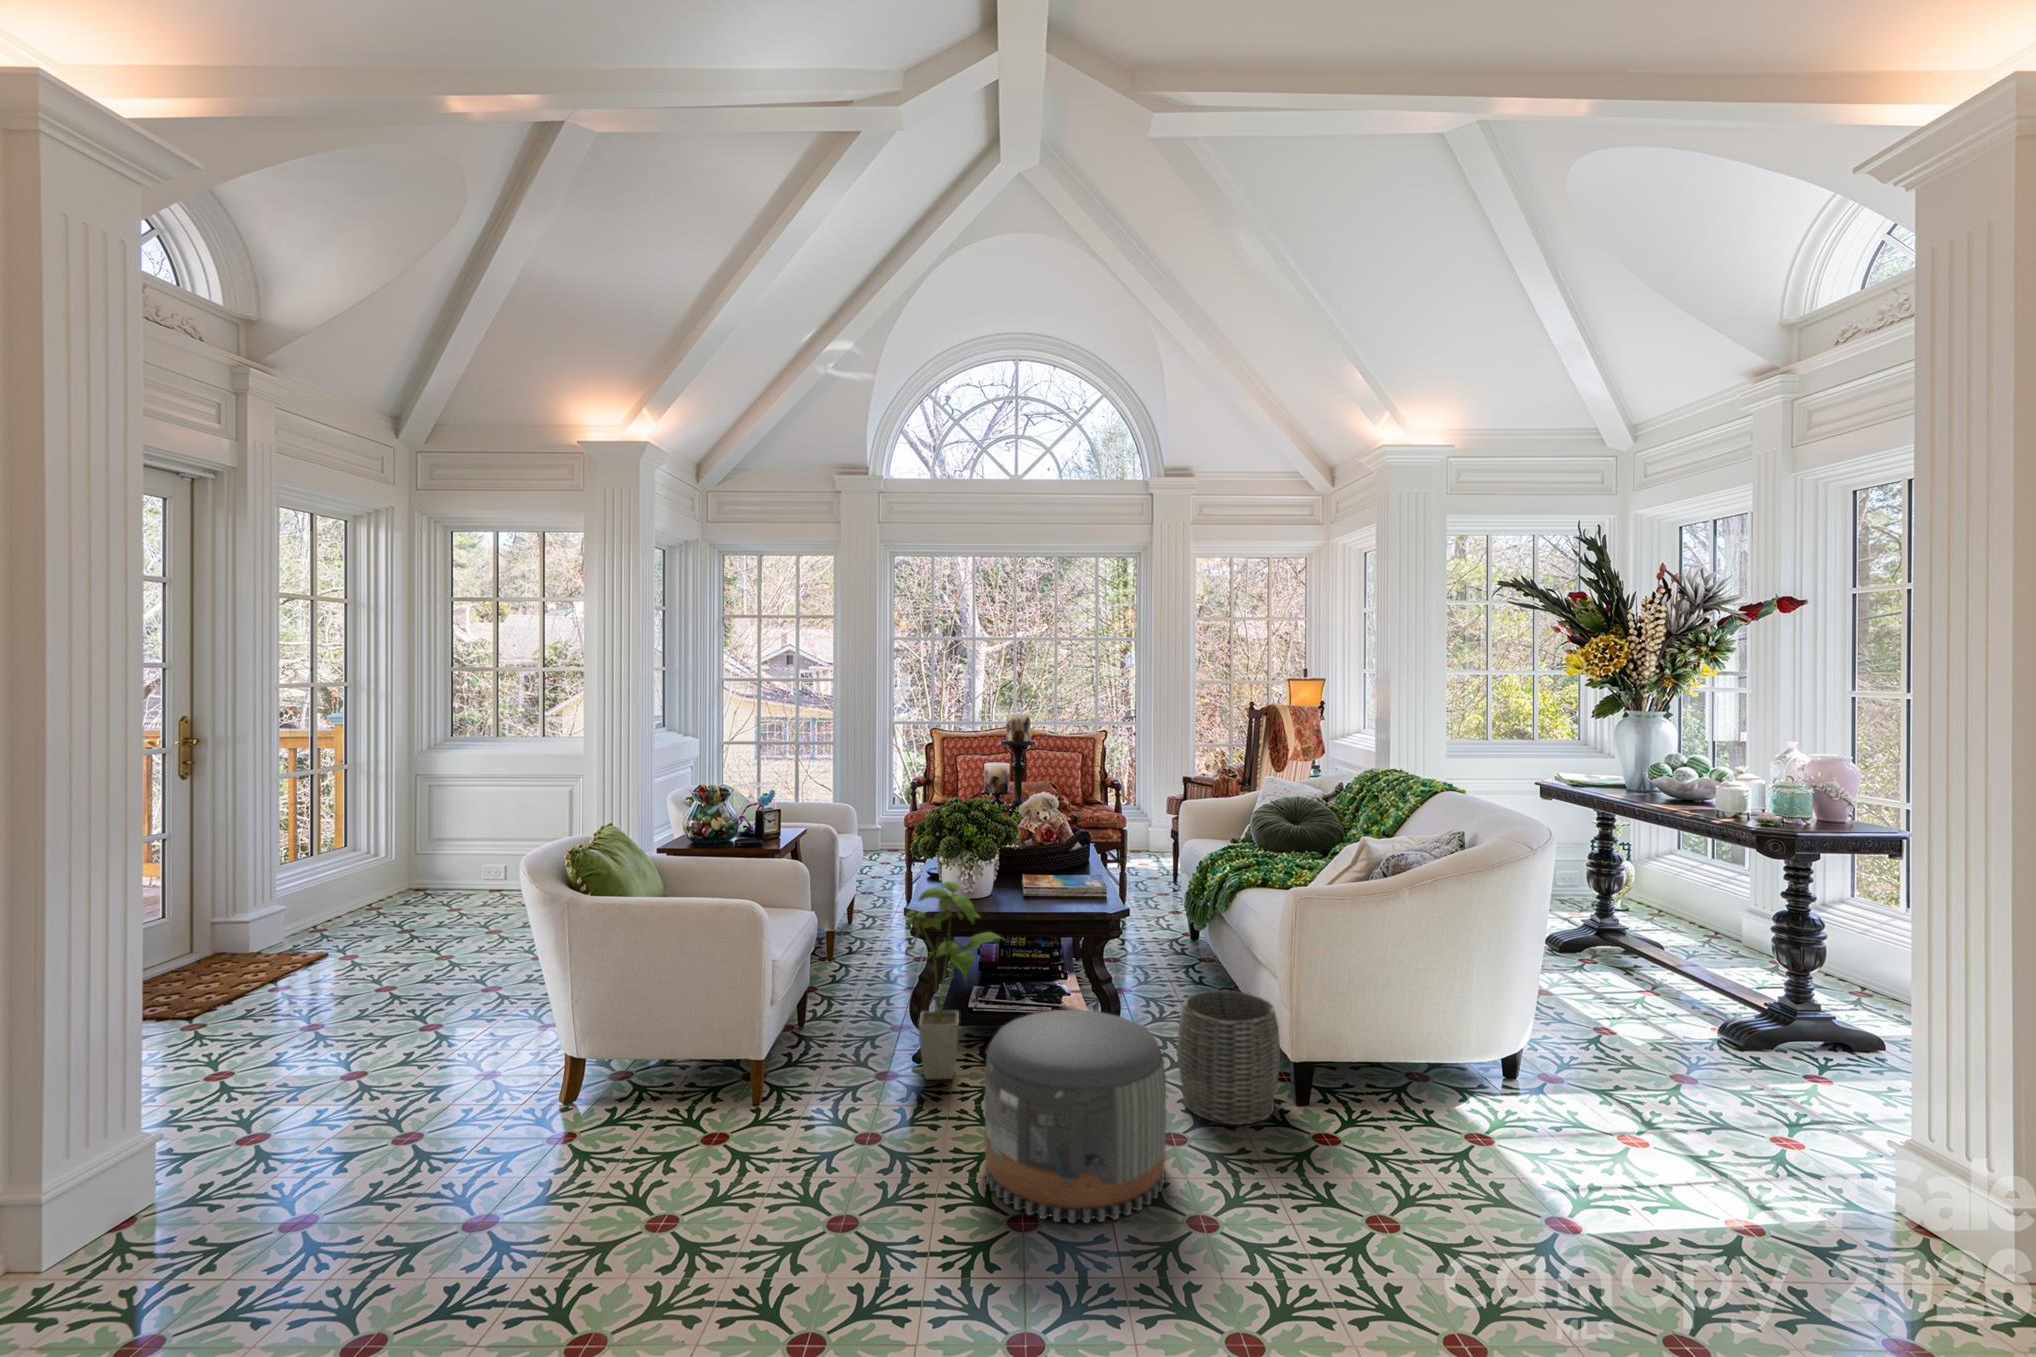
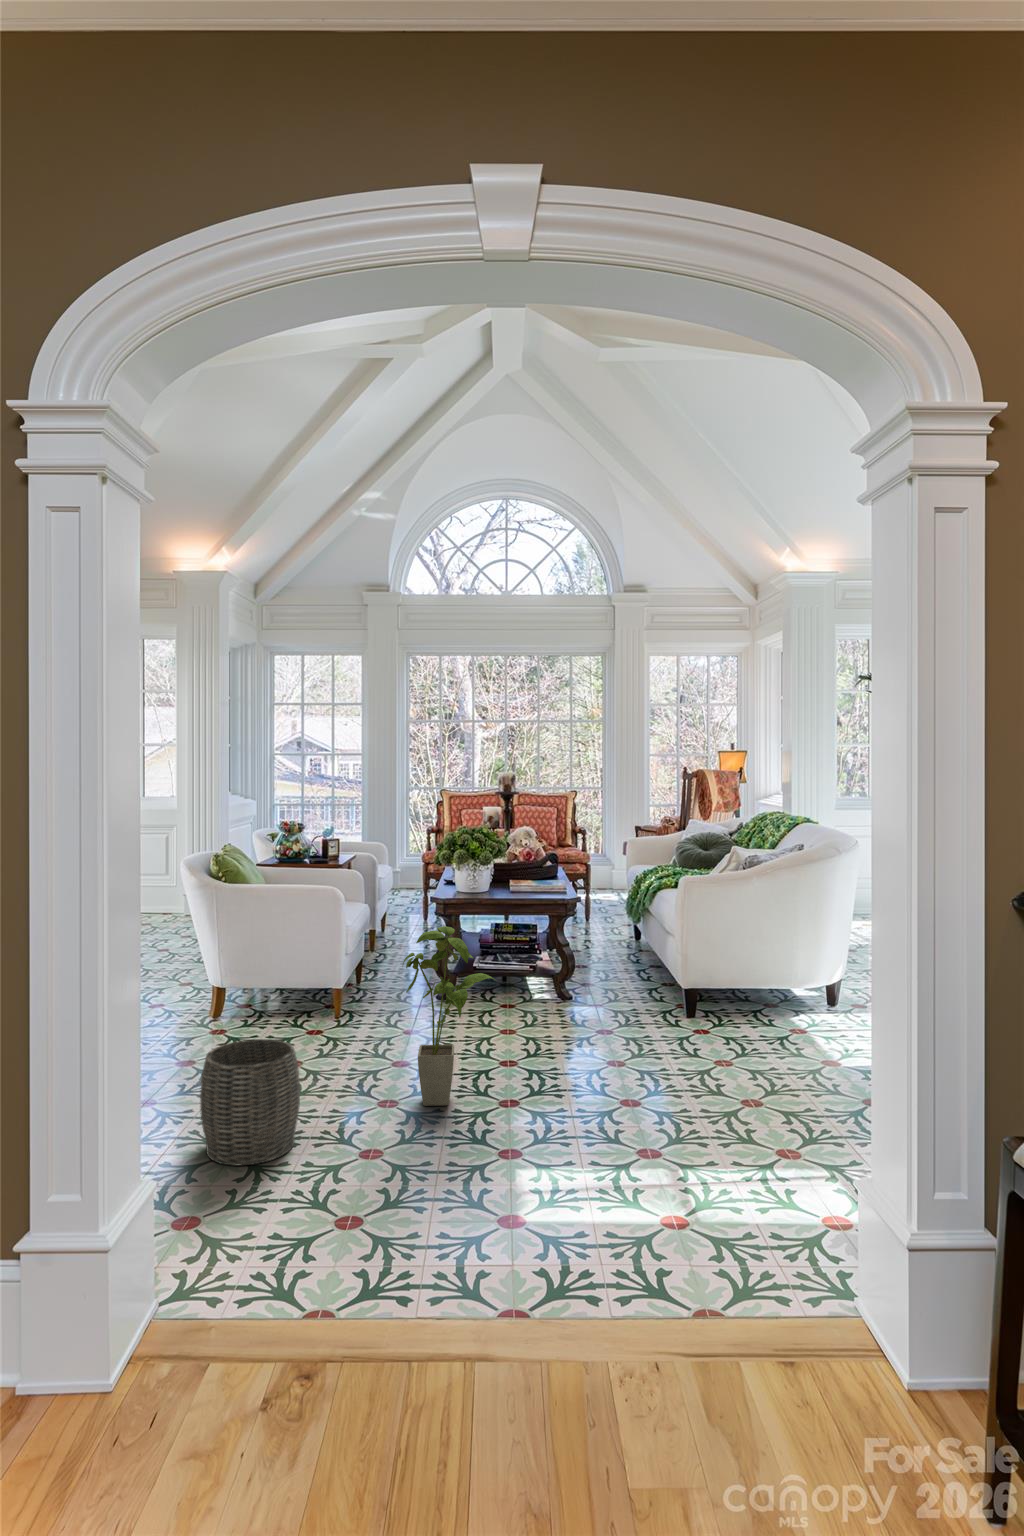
woven basket: present [1178,990,1280,1125] -> present [200,1039,300,1166]
pouf: present [985,1010,1166,1223] -> none [478,1036,641,1221]

